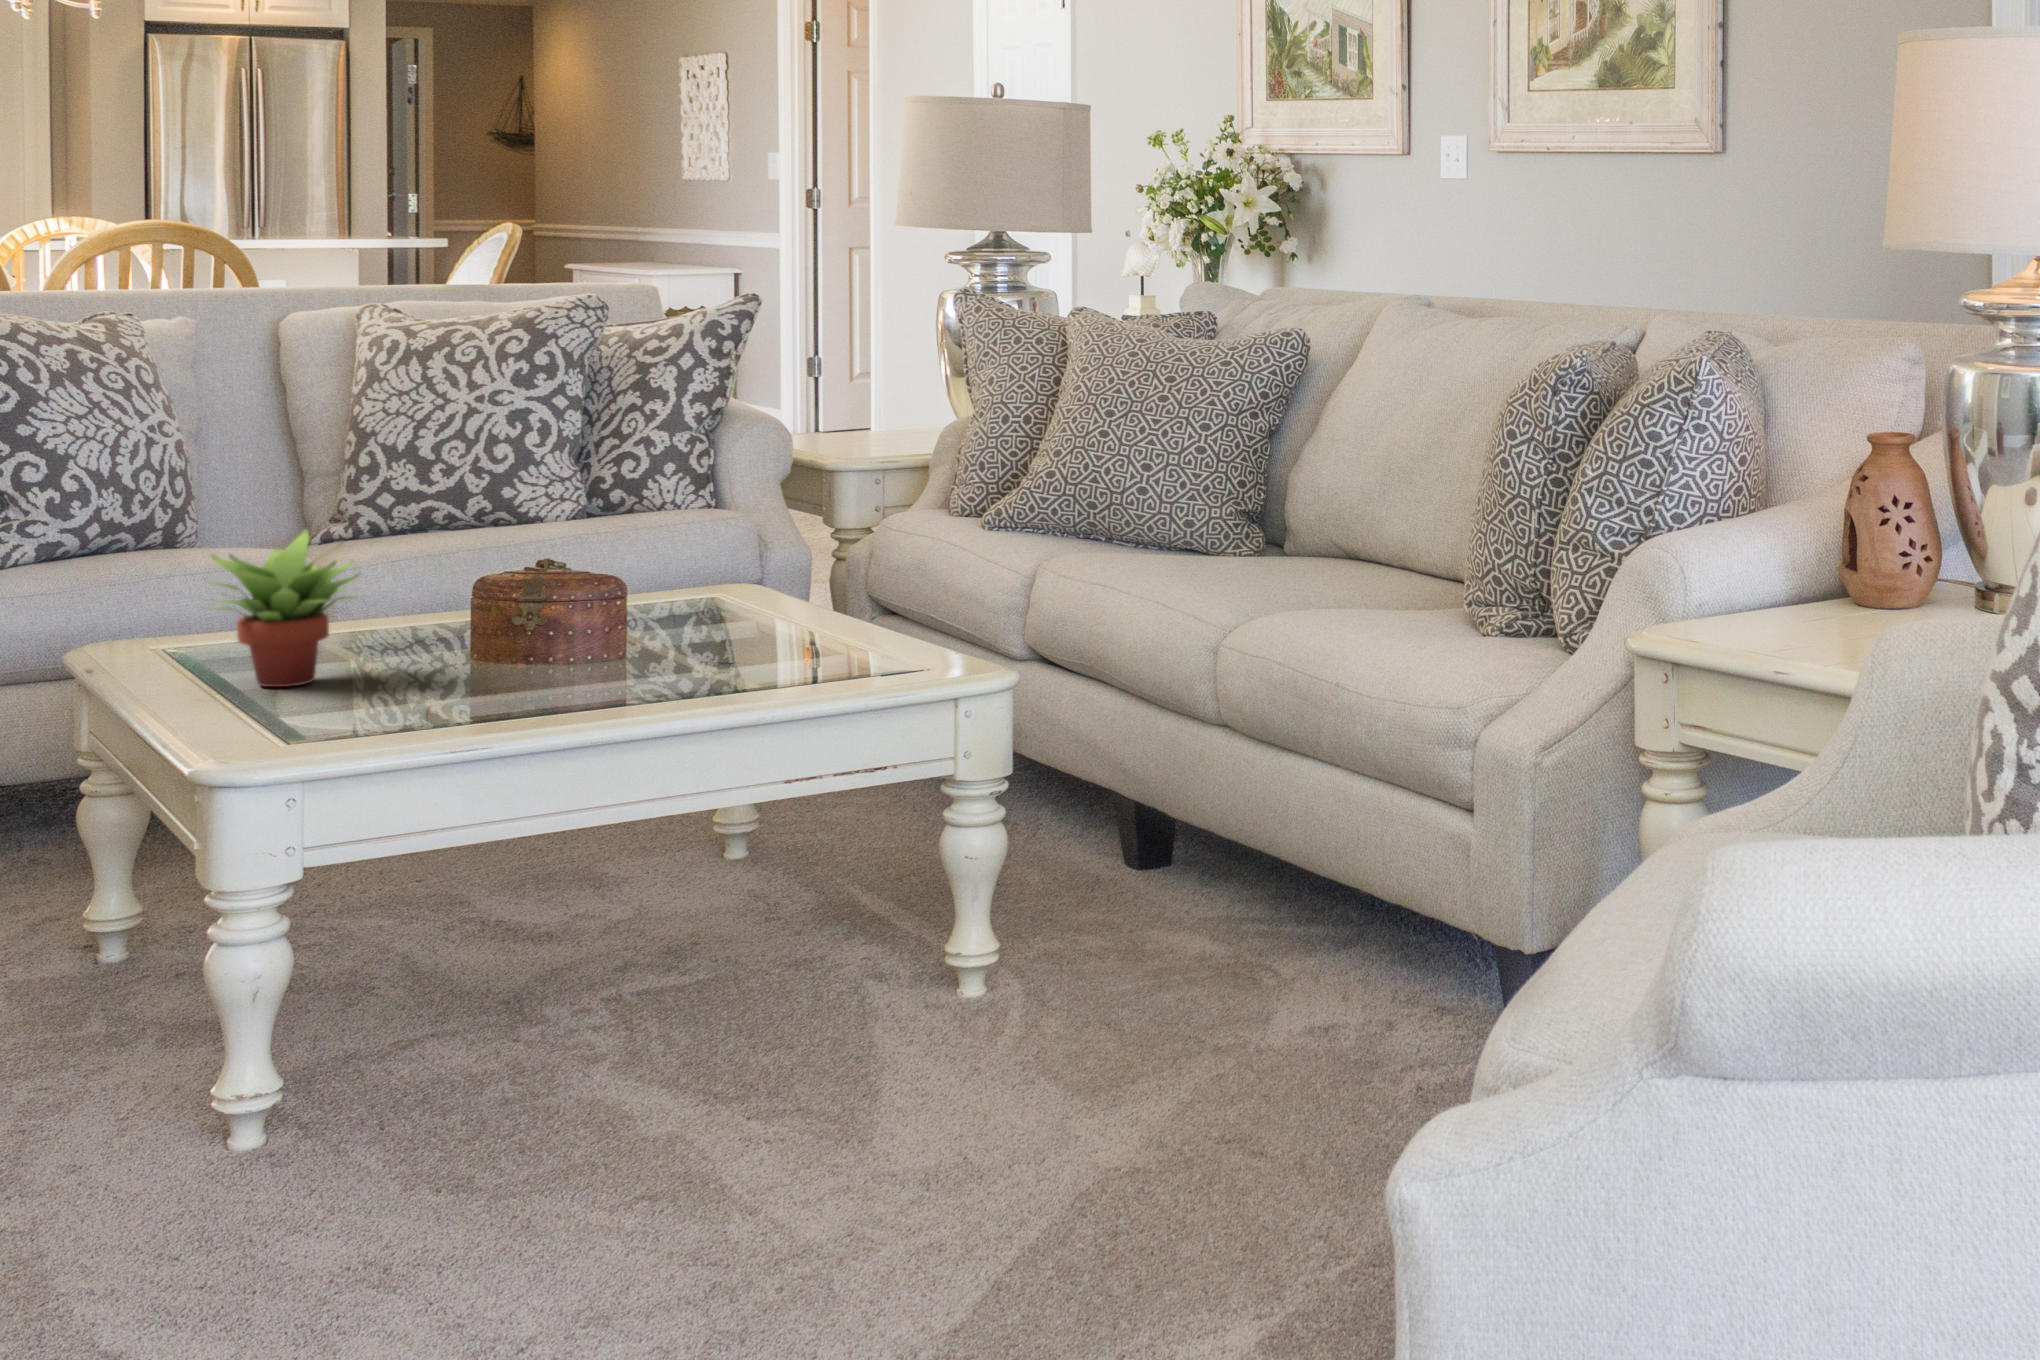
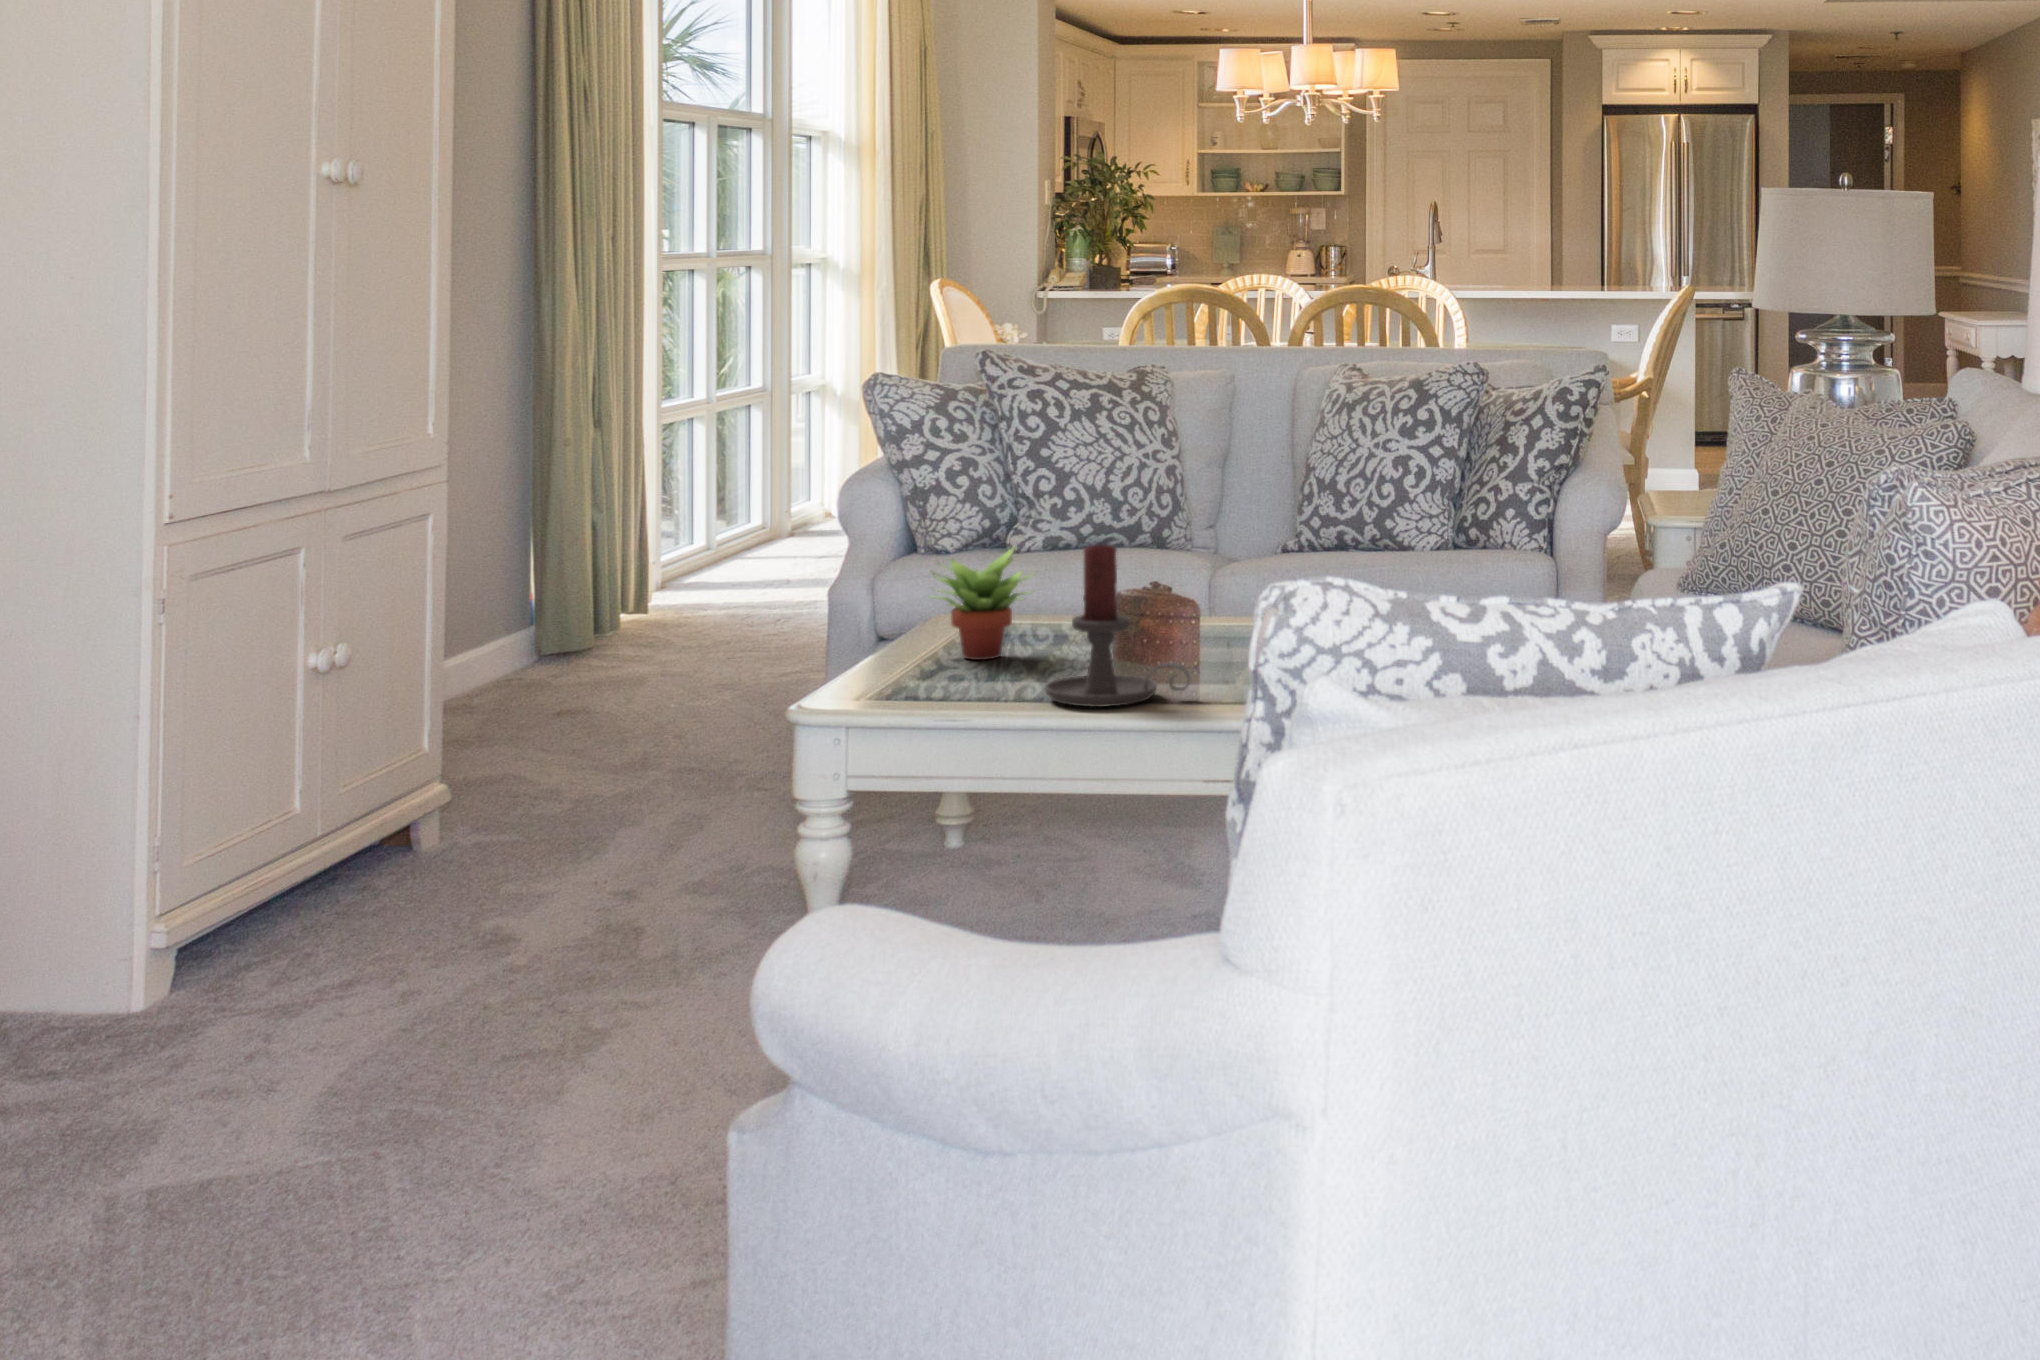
candle holder: none [519,499,711,711] -> present [1045,545,1190,707]

